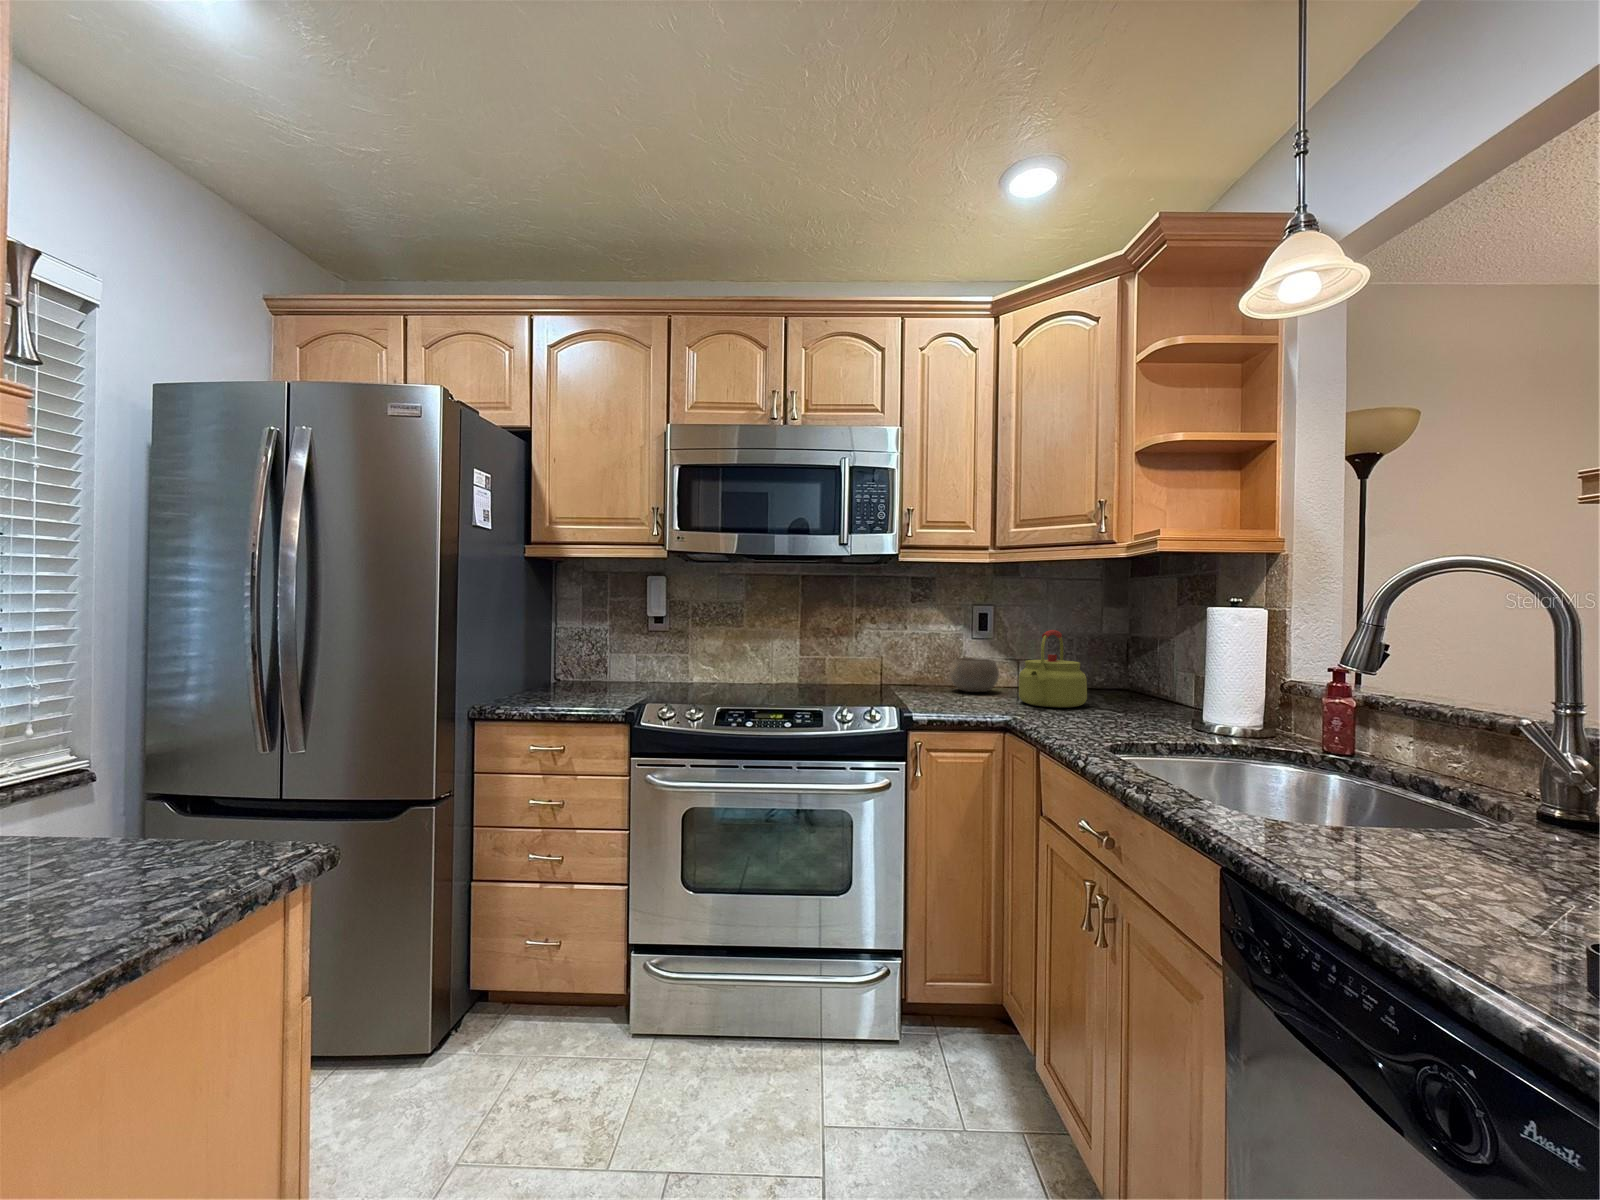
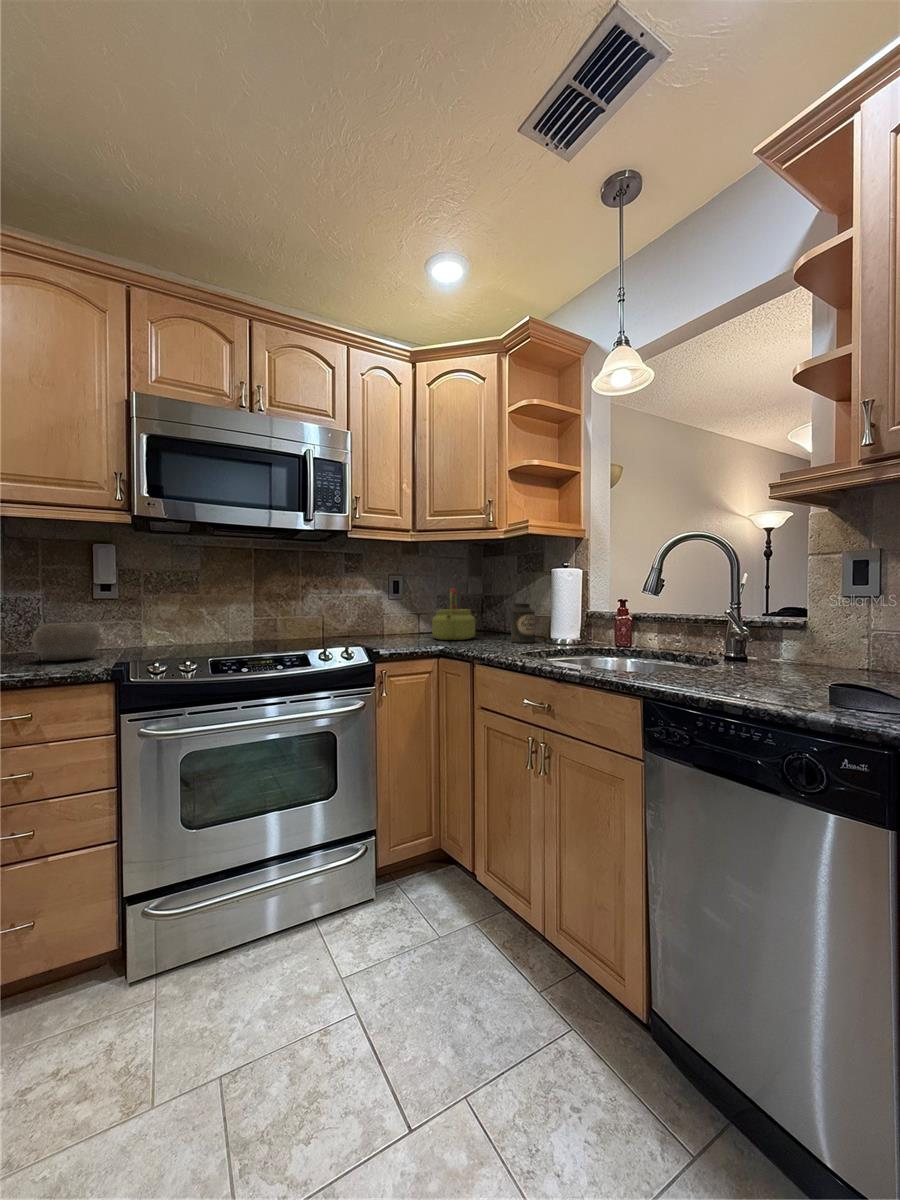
bowl: present [950,658,999,692] -> present [32,624,100,661]
canister: none [1137,659,1181,725] -> present [511,603,535,643]

